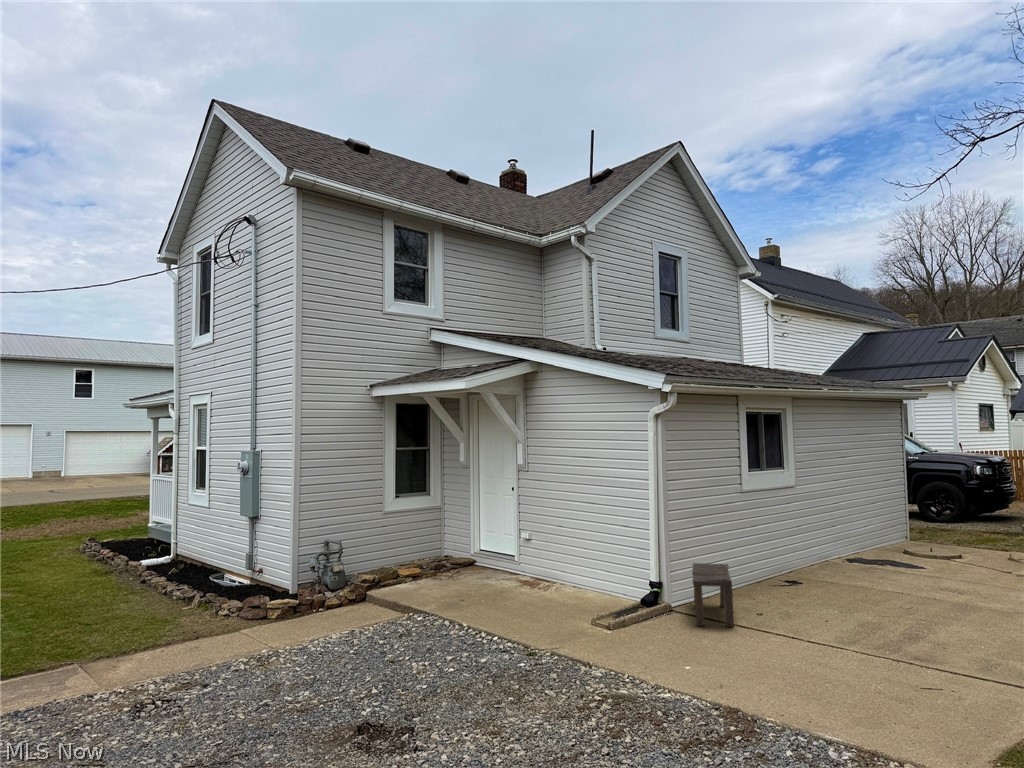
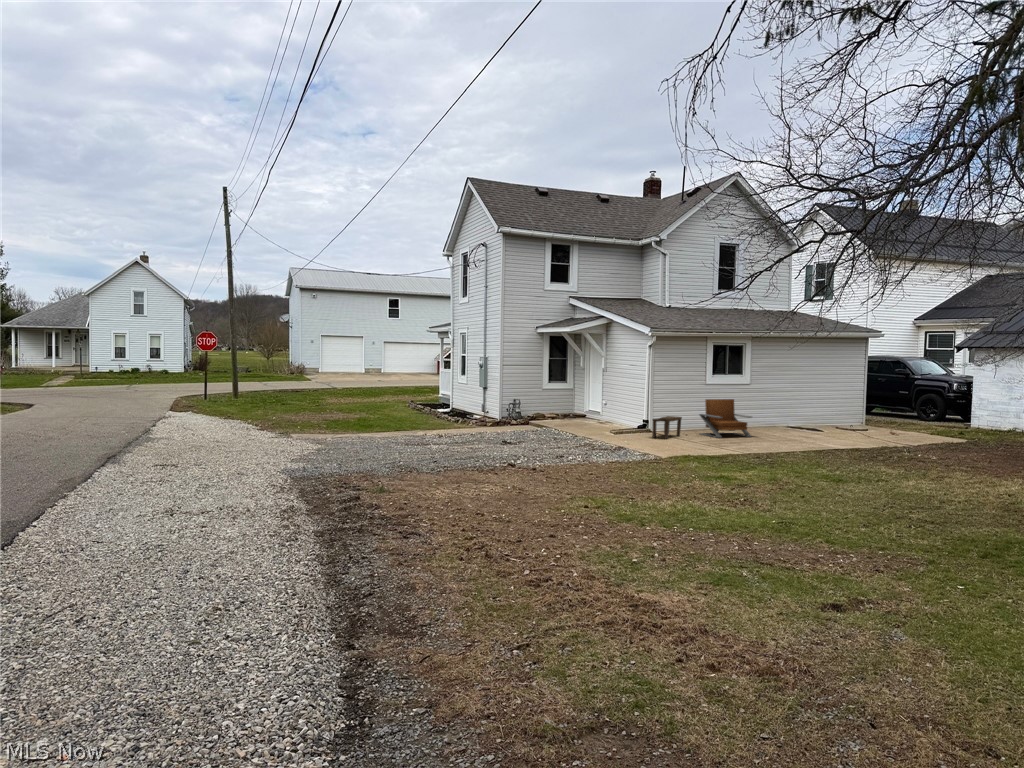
lounge chair: none [738,513,842,604] -> present [699,399,752,438]

